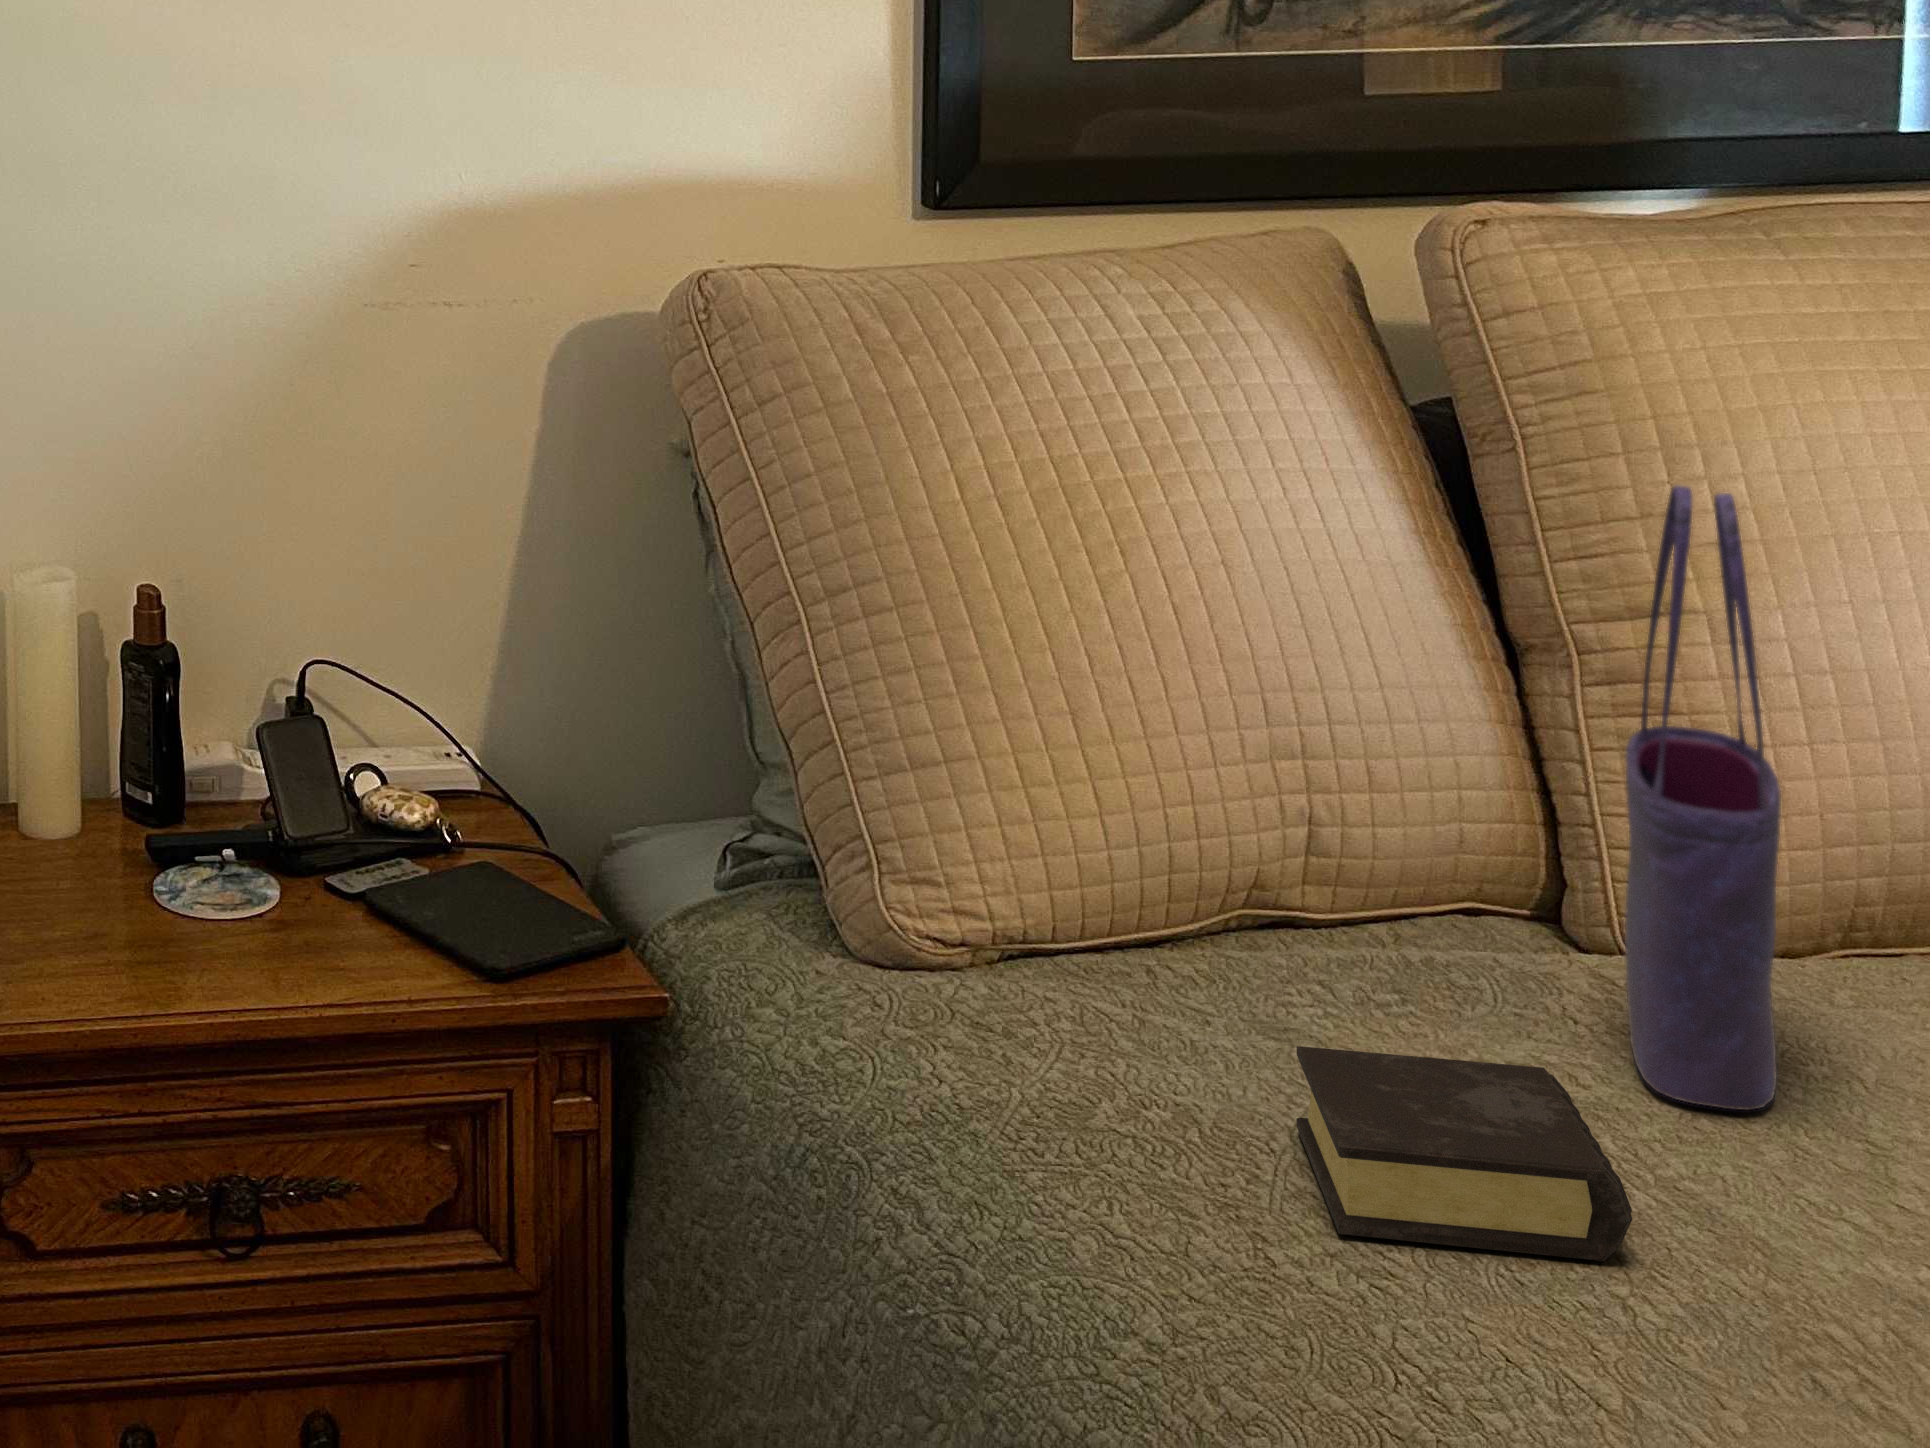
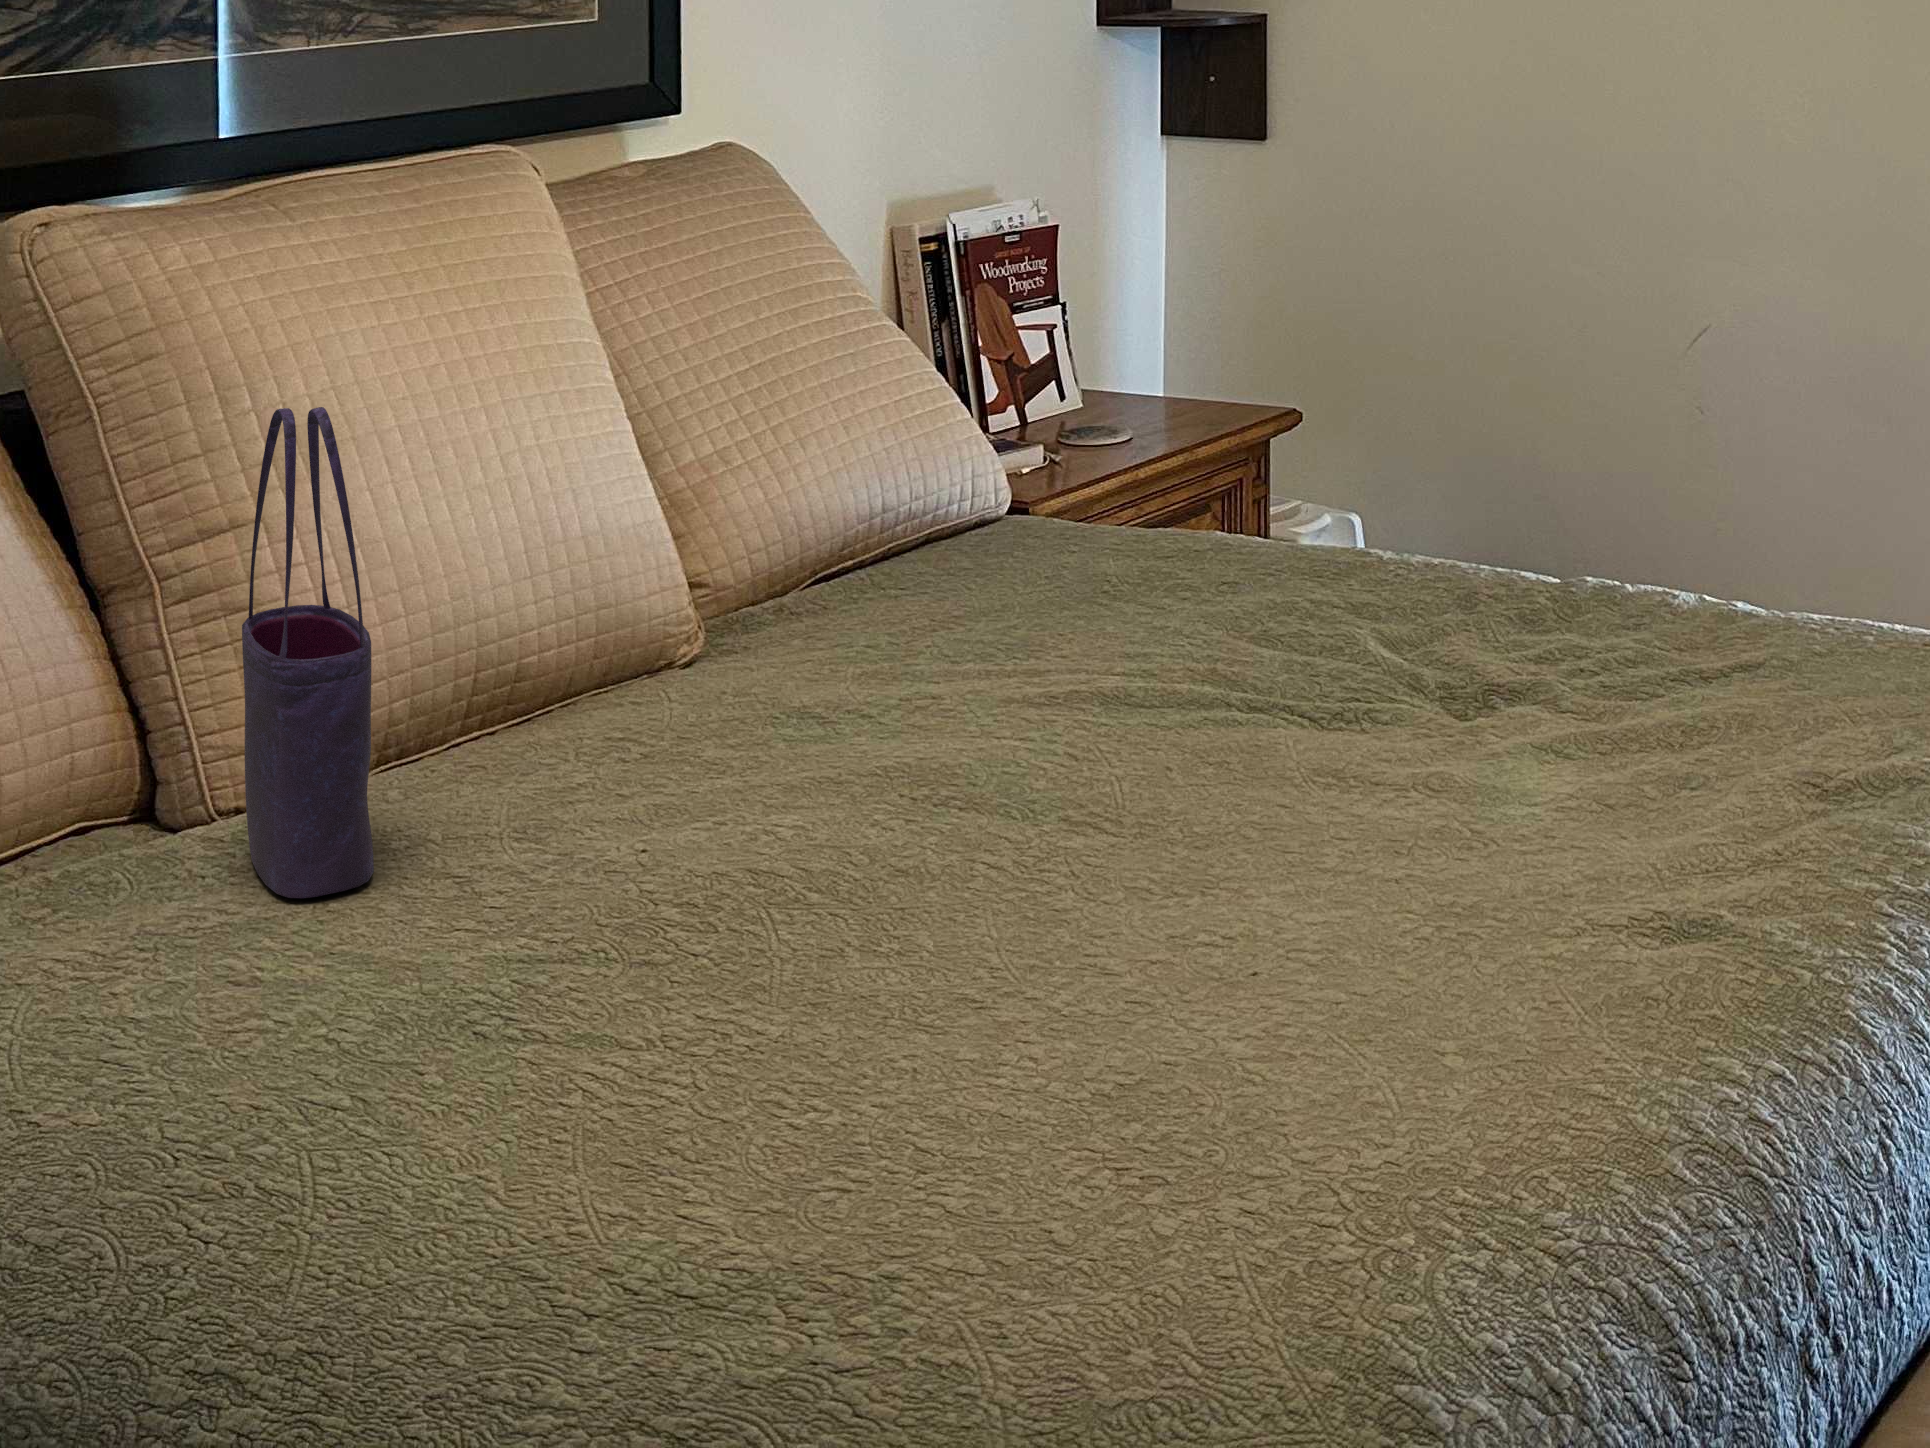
book: present [1297,1046,1633,1261] -> none [12,898,316,1084]

